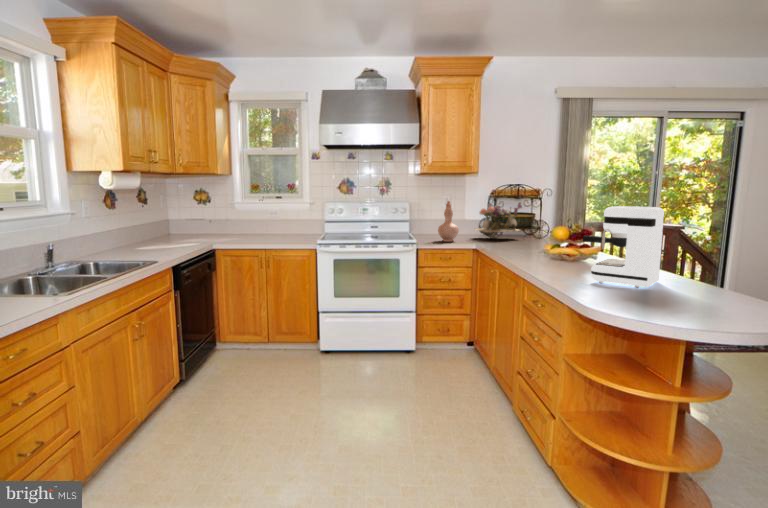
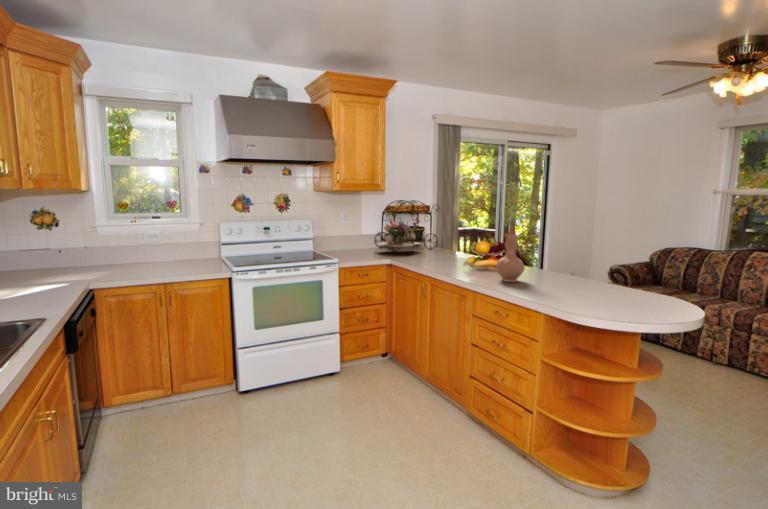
vase: present [438,201,459,242] -> present [496,227,524,282]
coffee maker: present [583,206,664,287] -> none [559,228,640,301]

